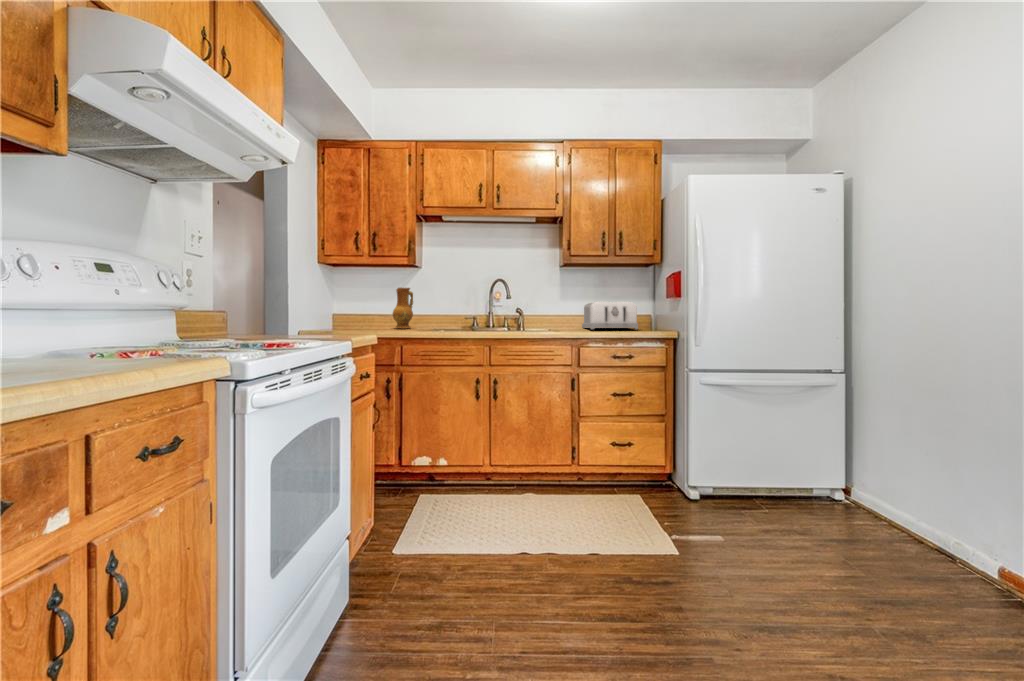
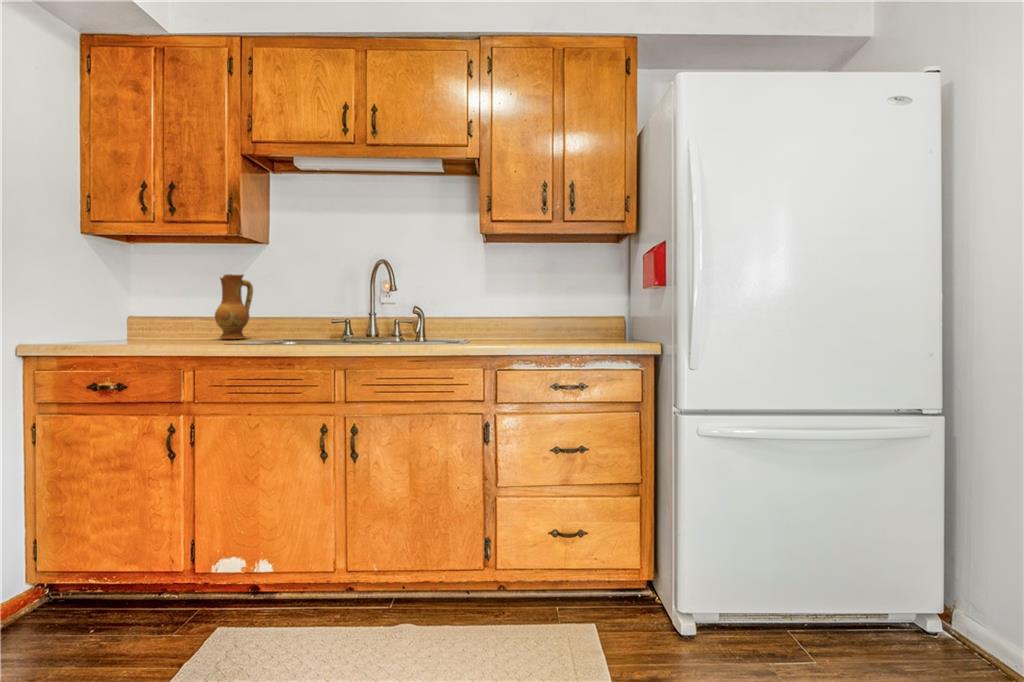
toaster: present [582,302,638,329] -> none [518,296,601,340]

